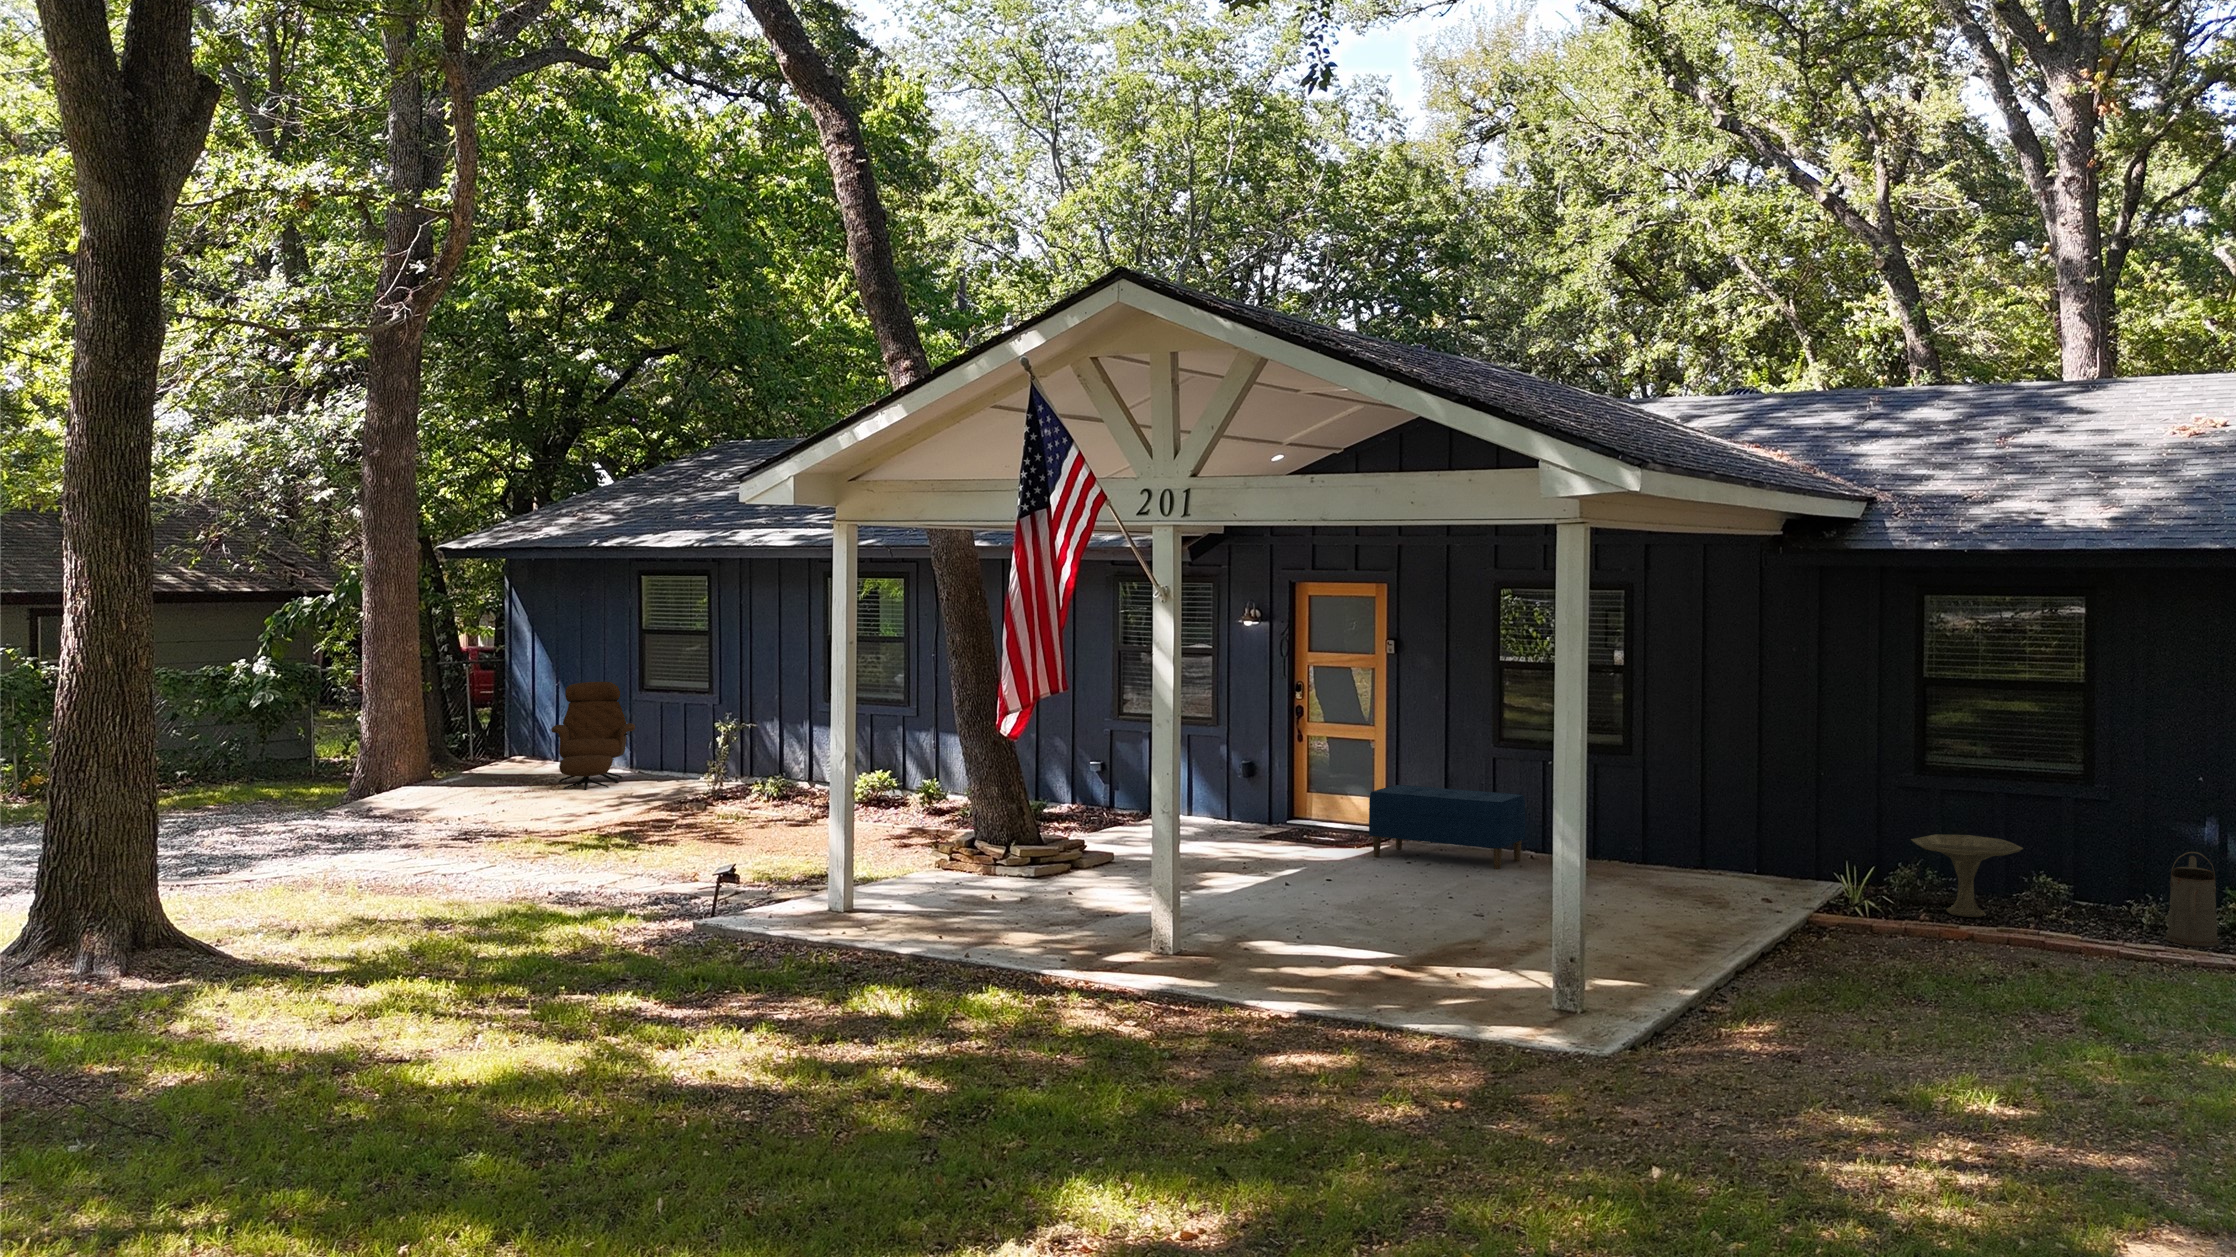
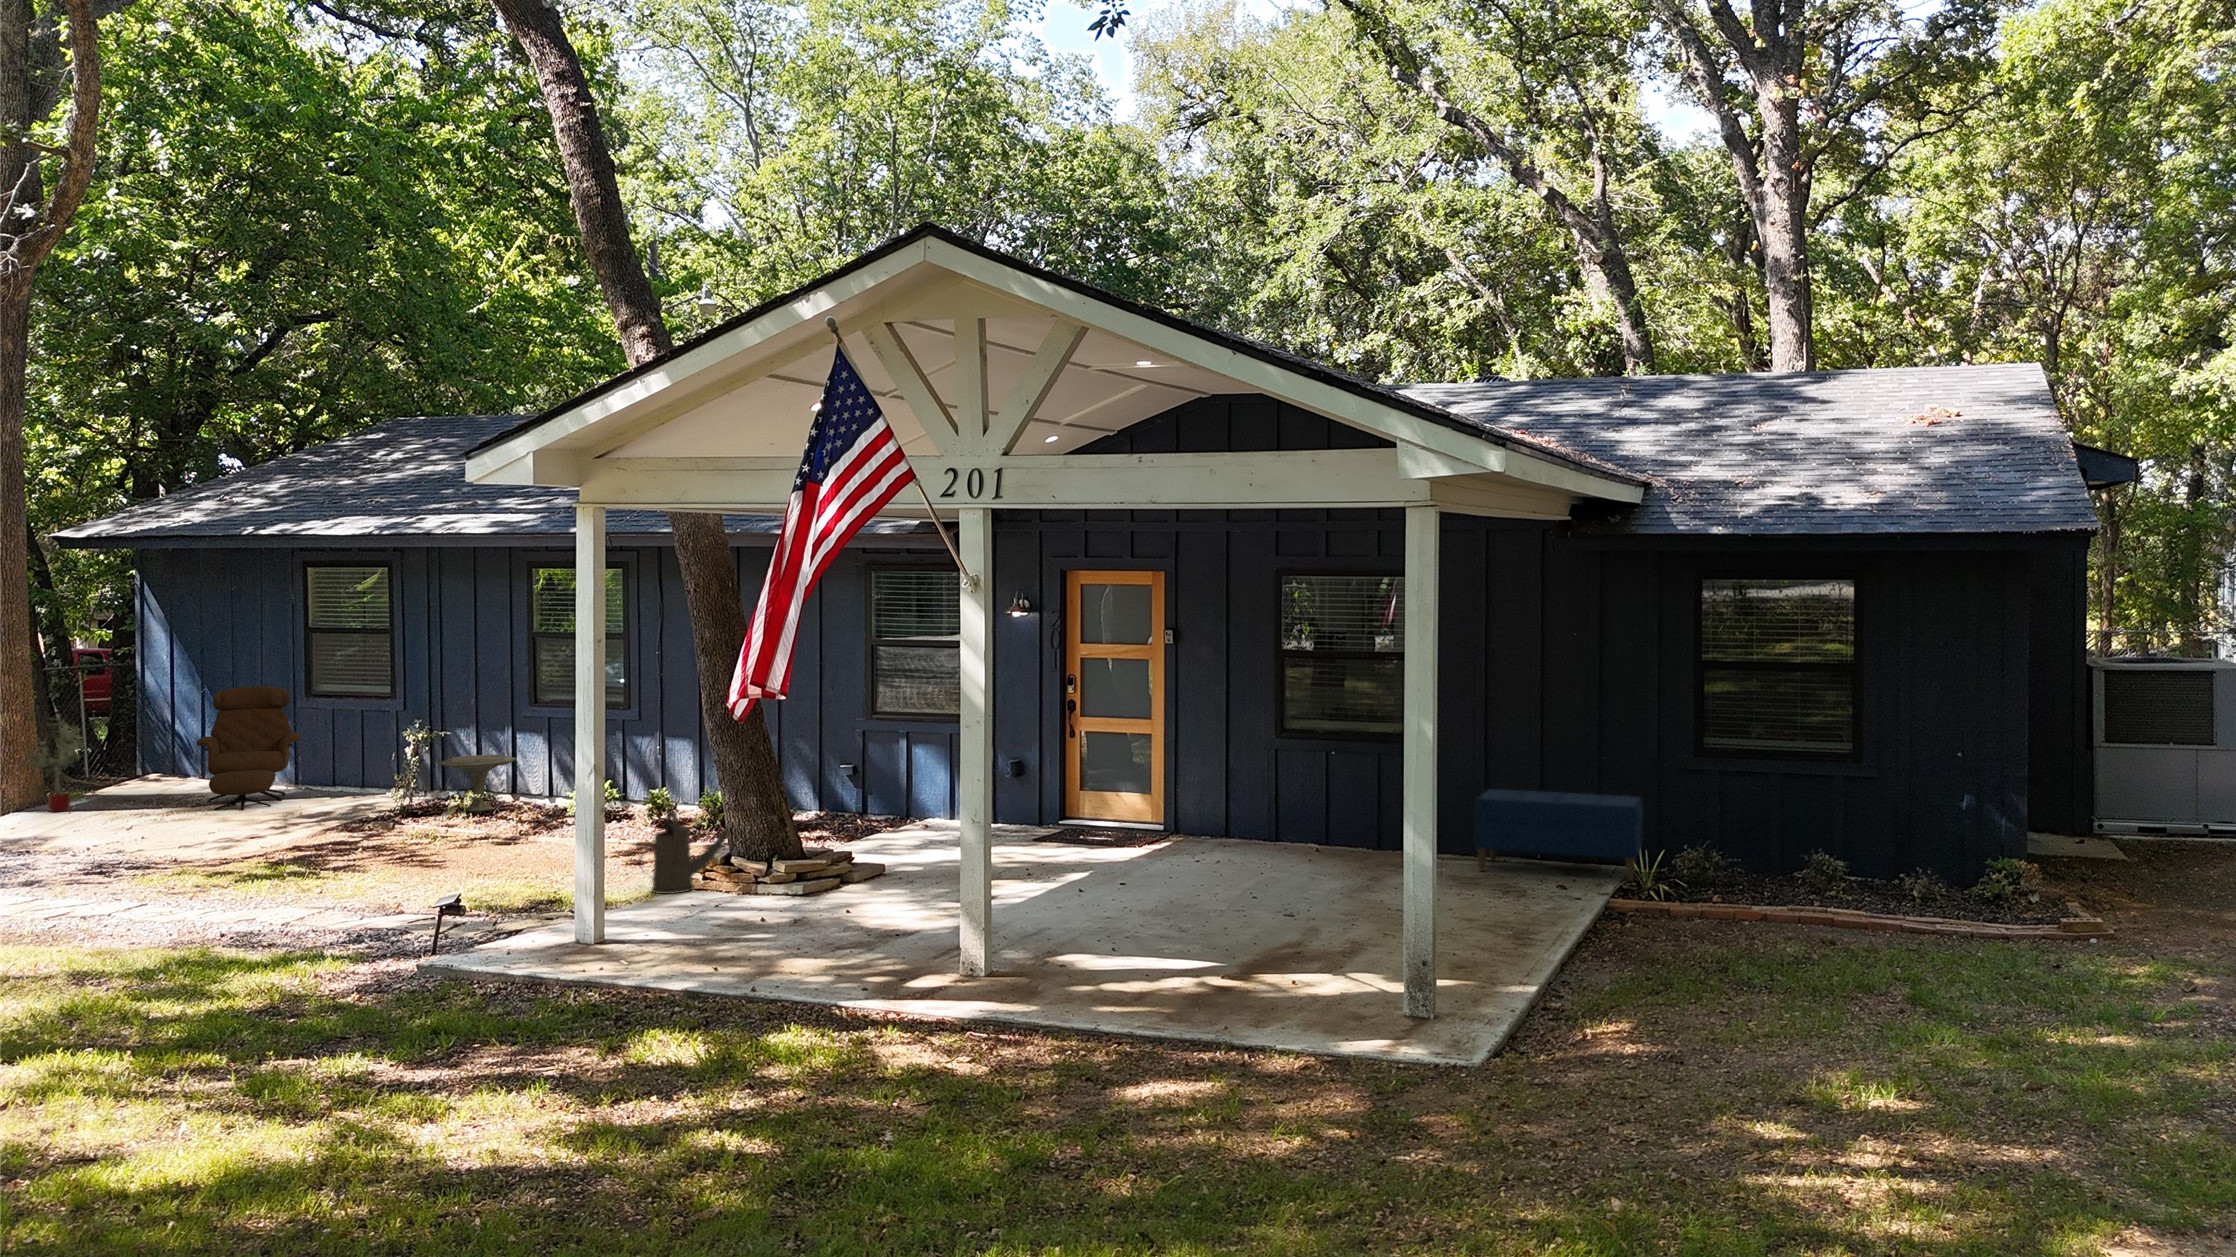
potted tree: none [415,703,465,786] -> present [24,716,84,812]
bench: present [1369,785,1525,869] -> present [1474,789,1643,881]
side table: present [1911,834,2023,917] -> present [439,755,517,812]
watering can: present [2166,852,2220,946] -> present [639,811,730,894]

